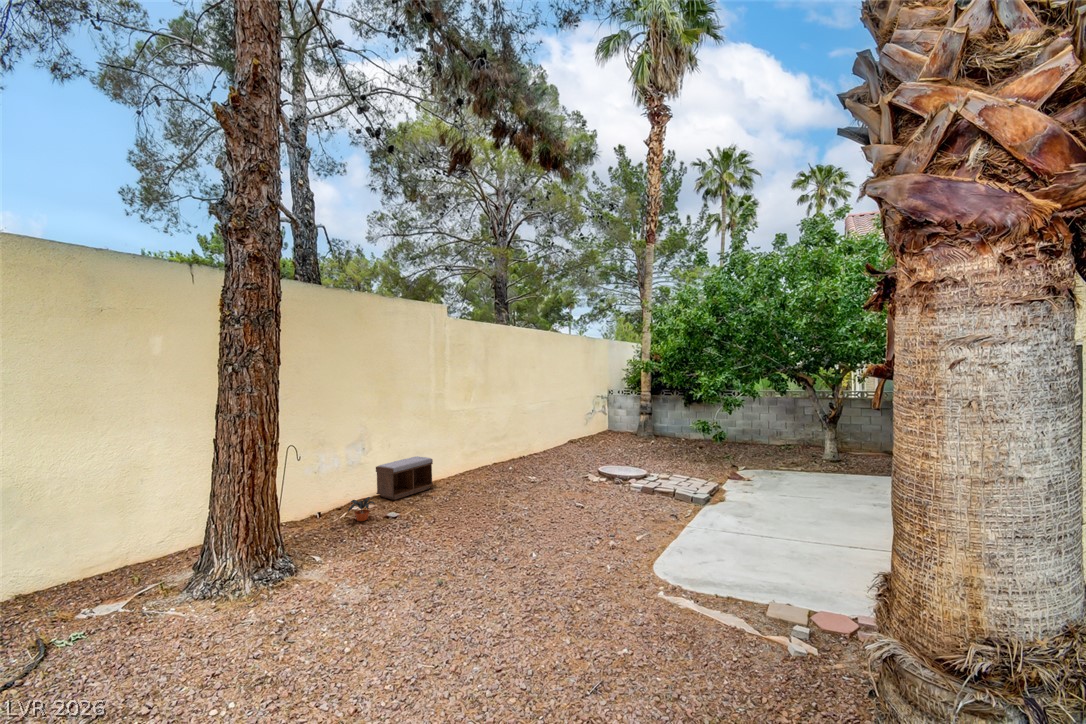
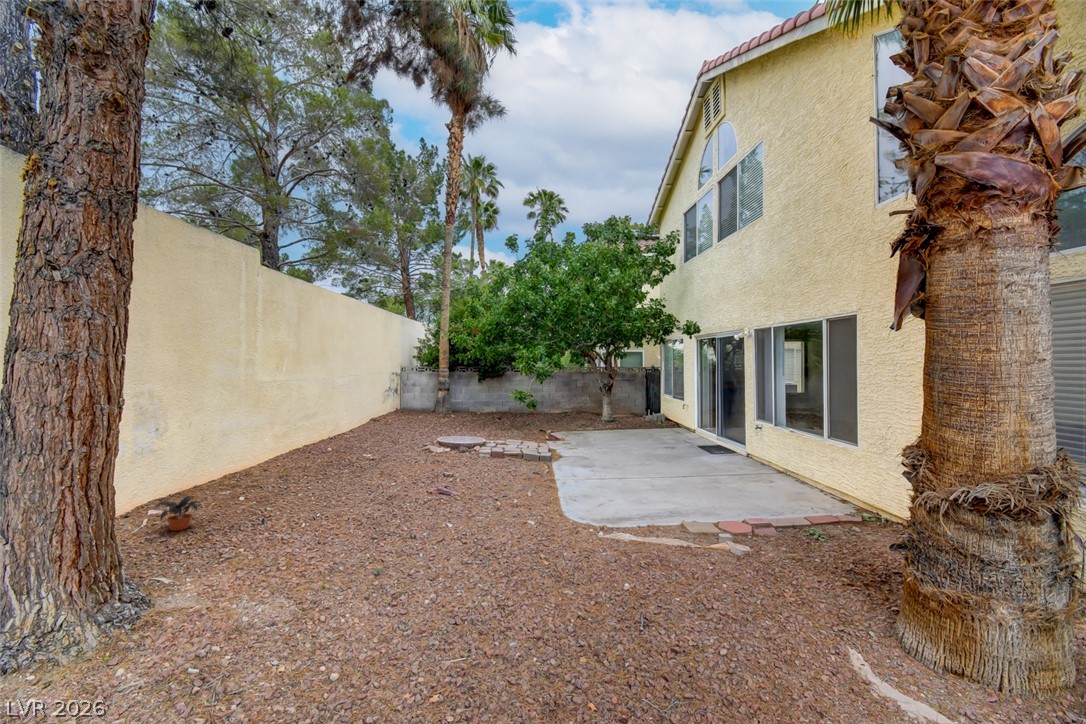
bench: present [376,456,433,500] -> none [165,444,247,501]

